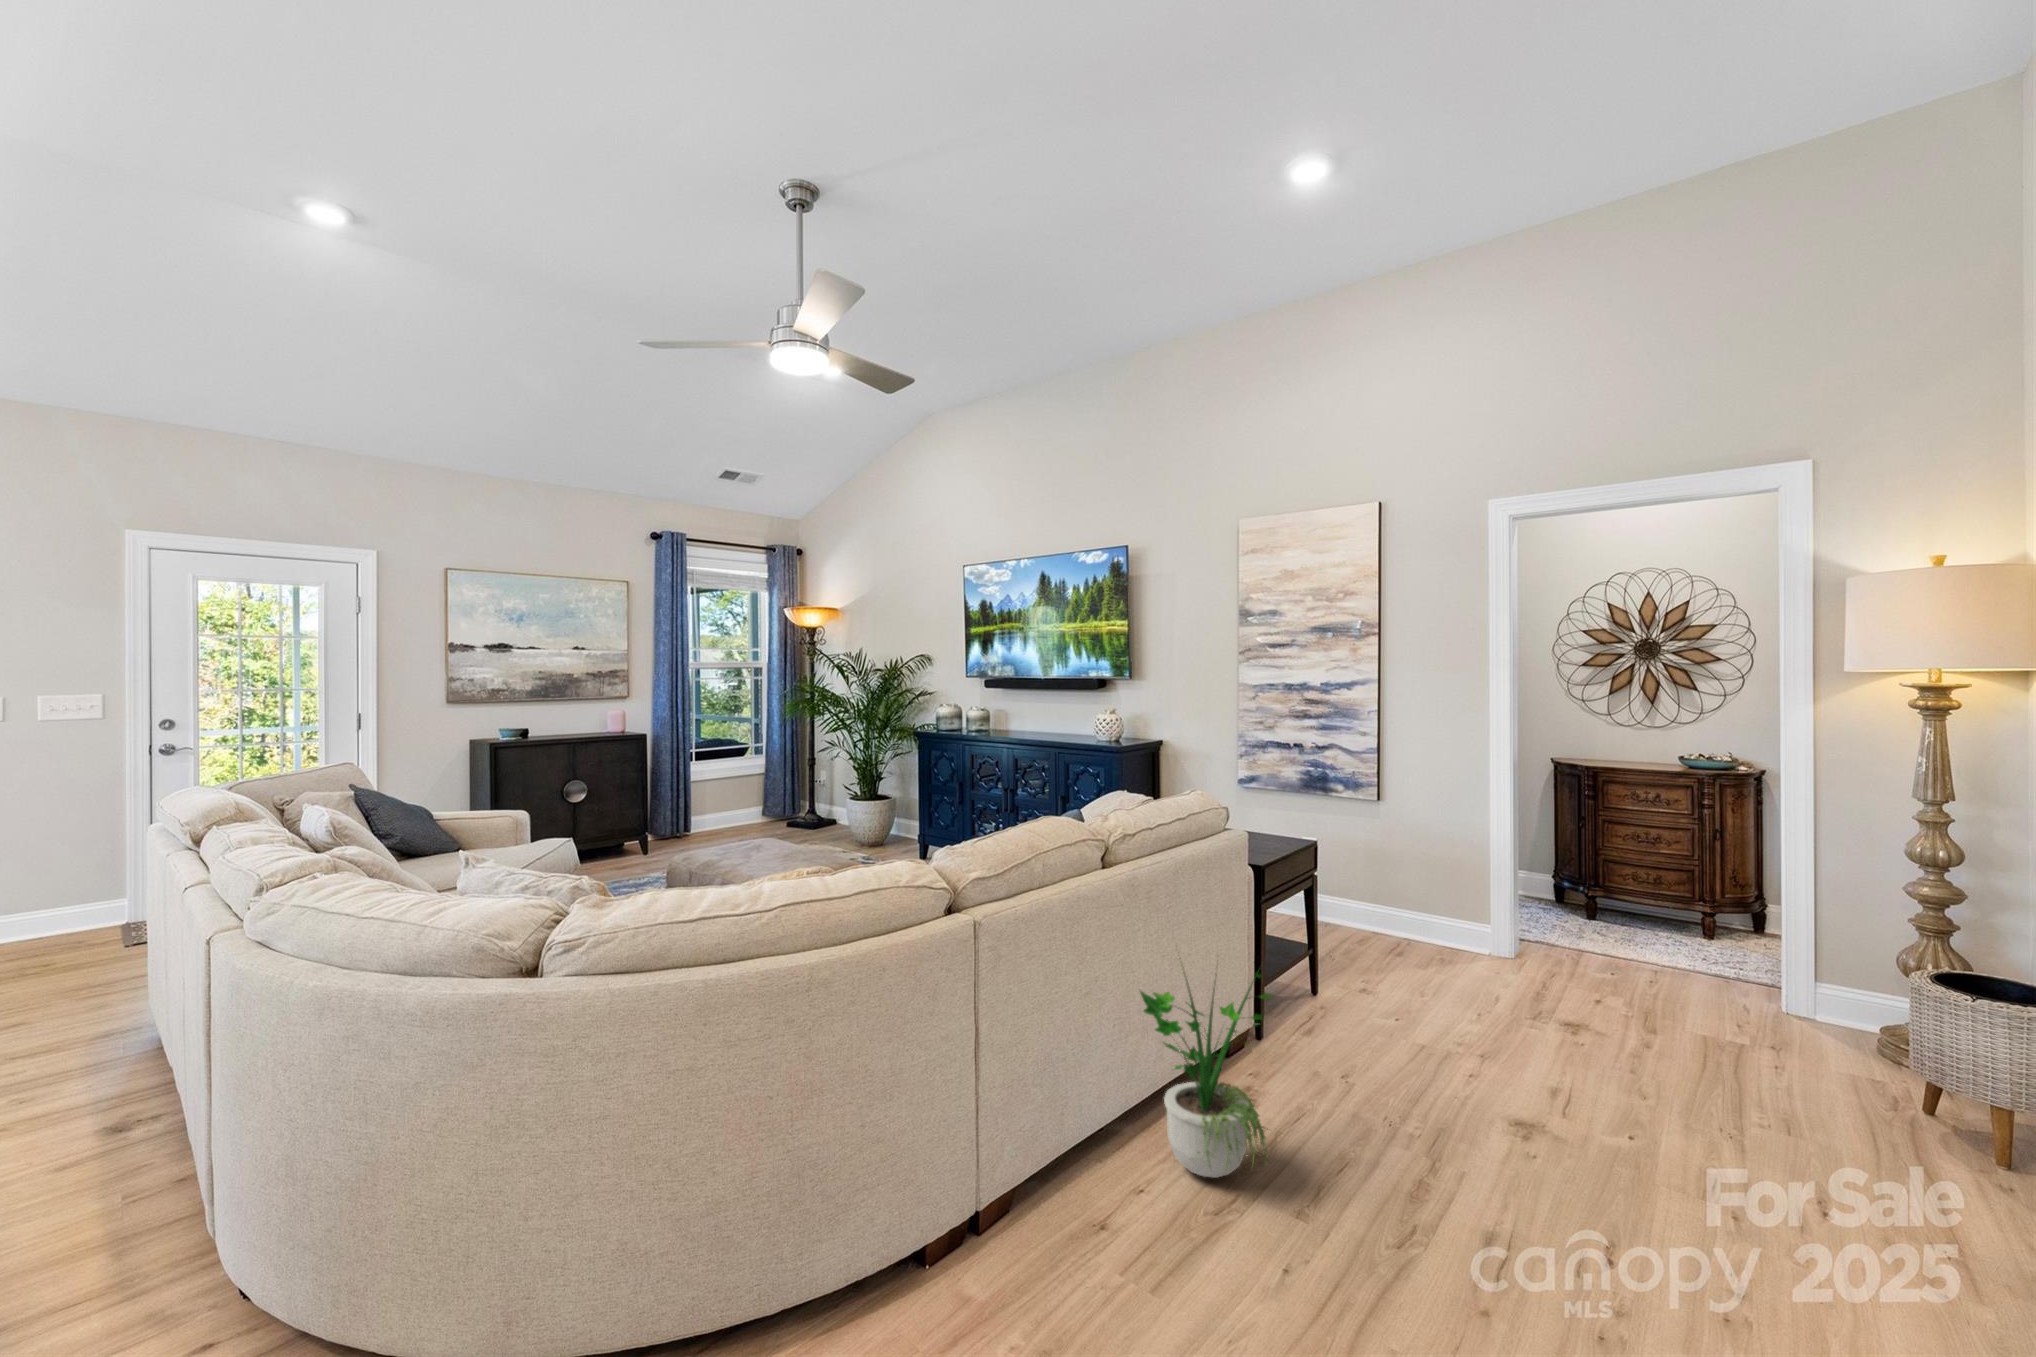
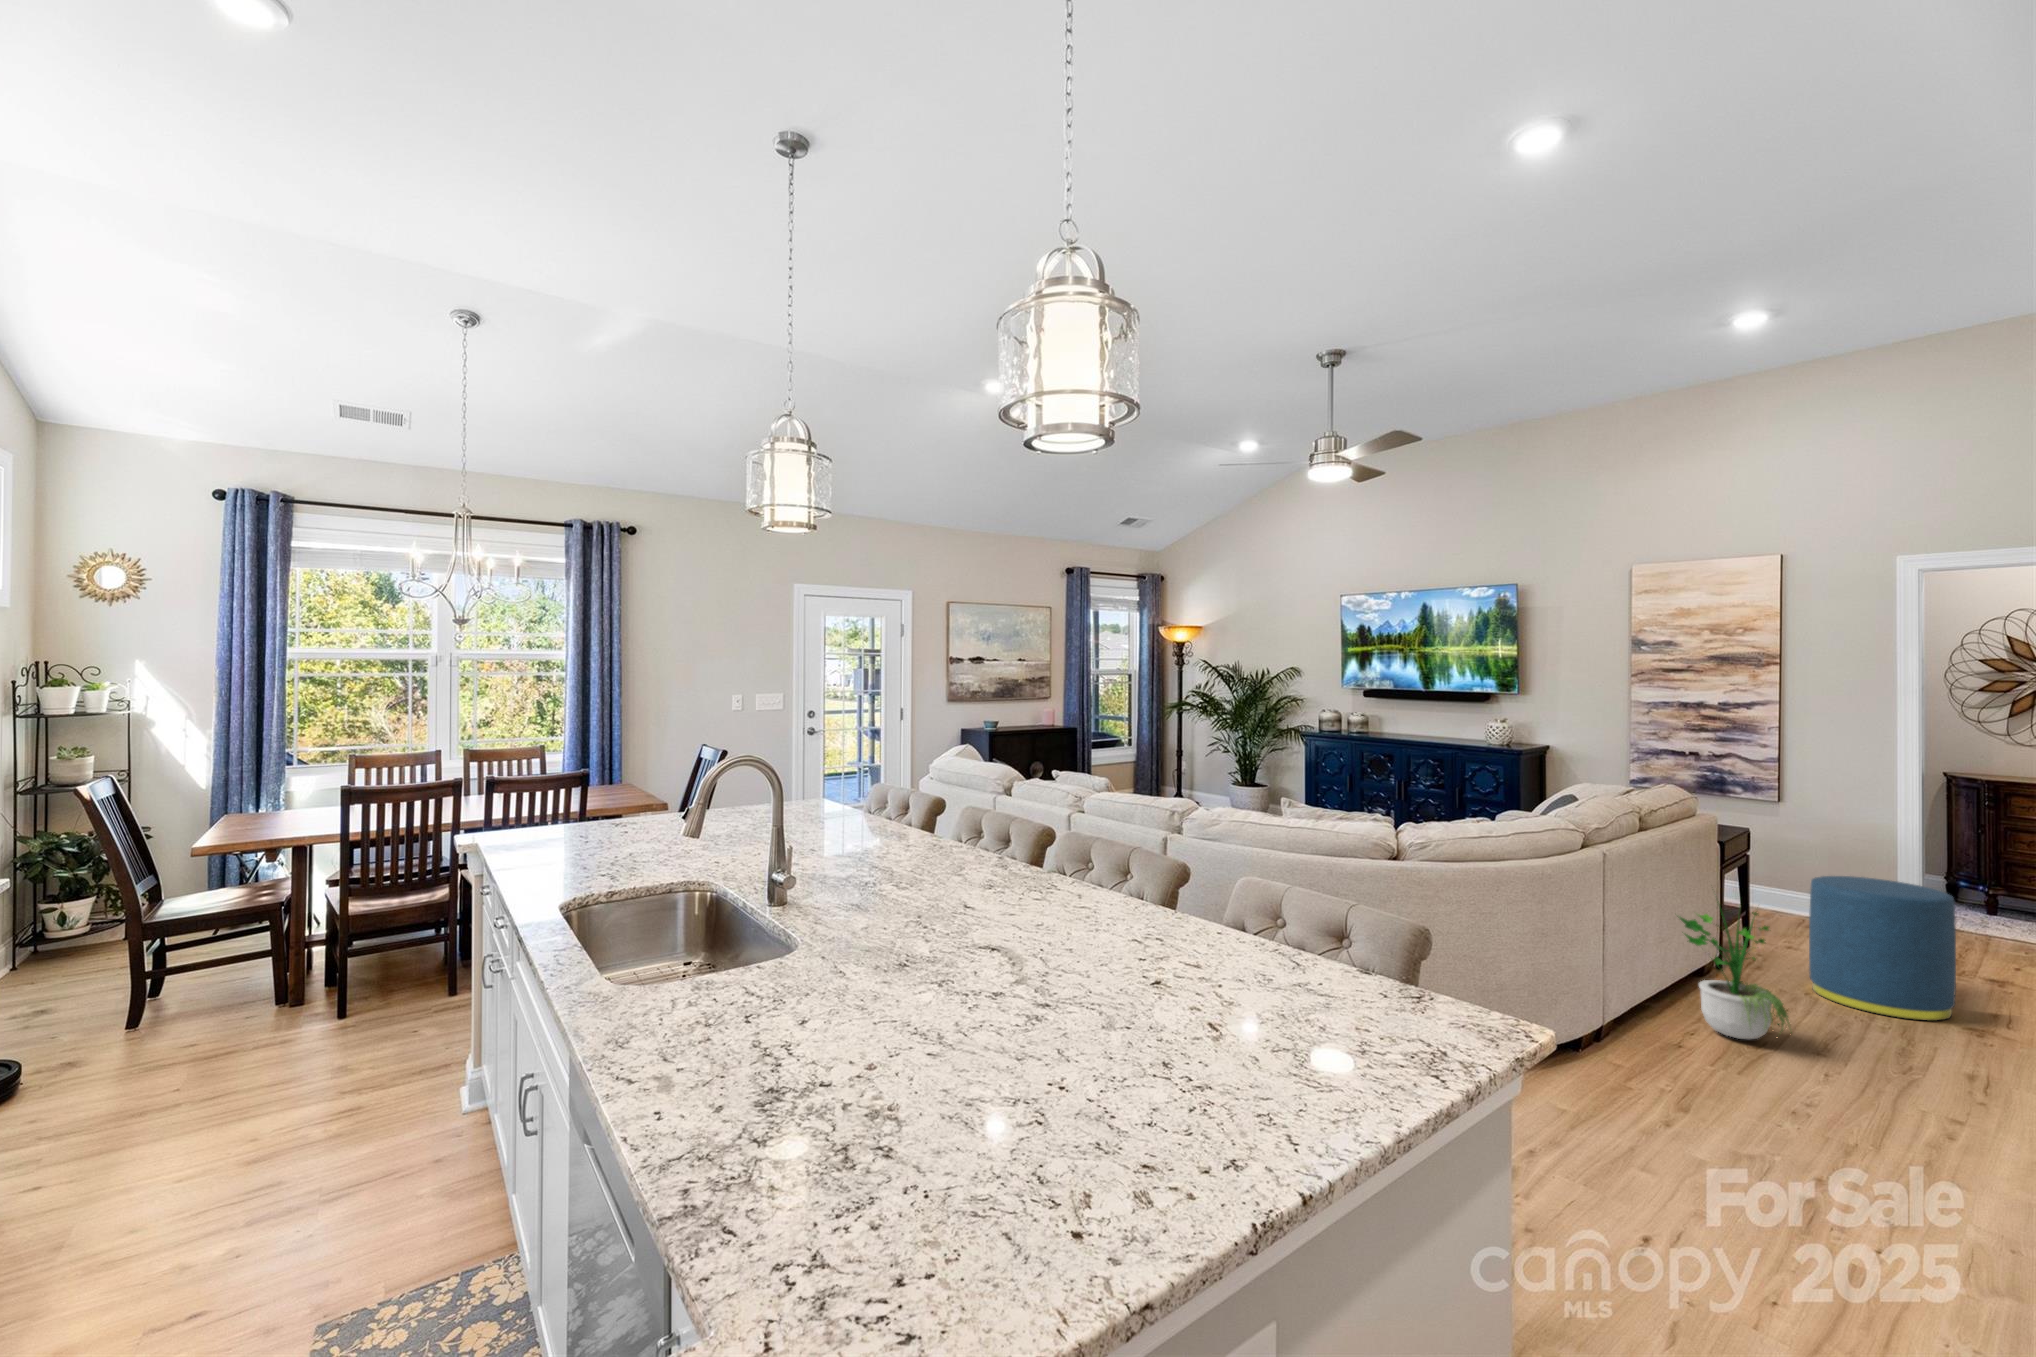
ottoman: none [1352,904,1502,1102] -> present [1809,876,1956,1021]

